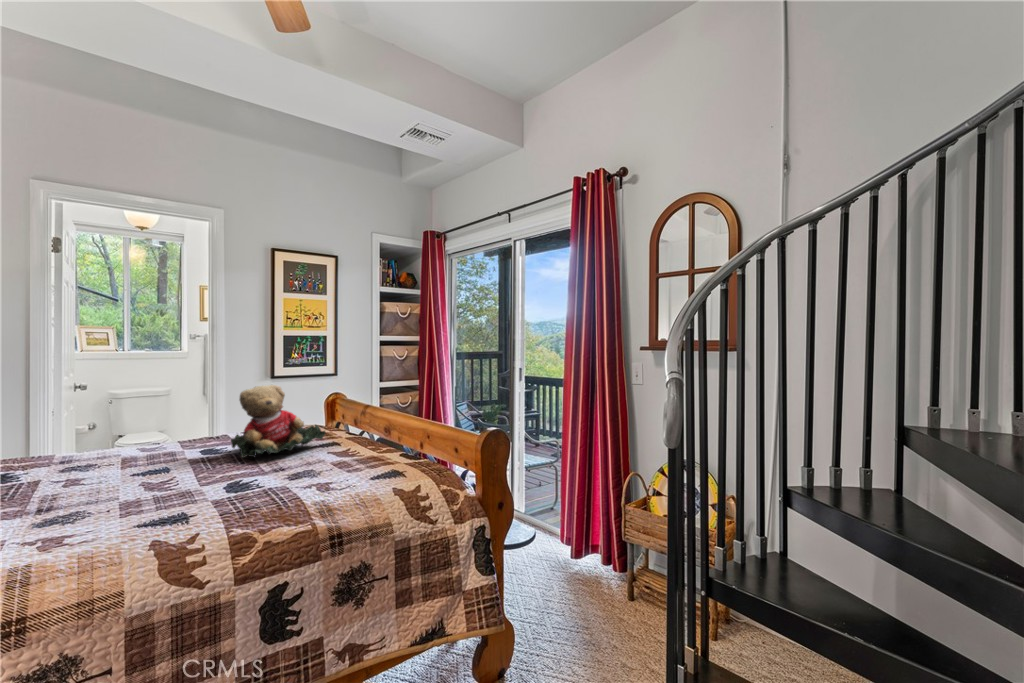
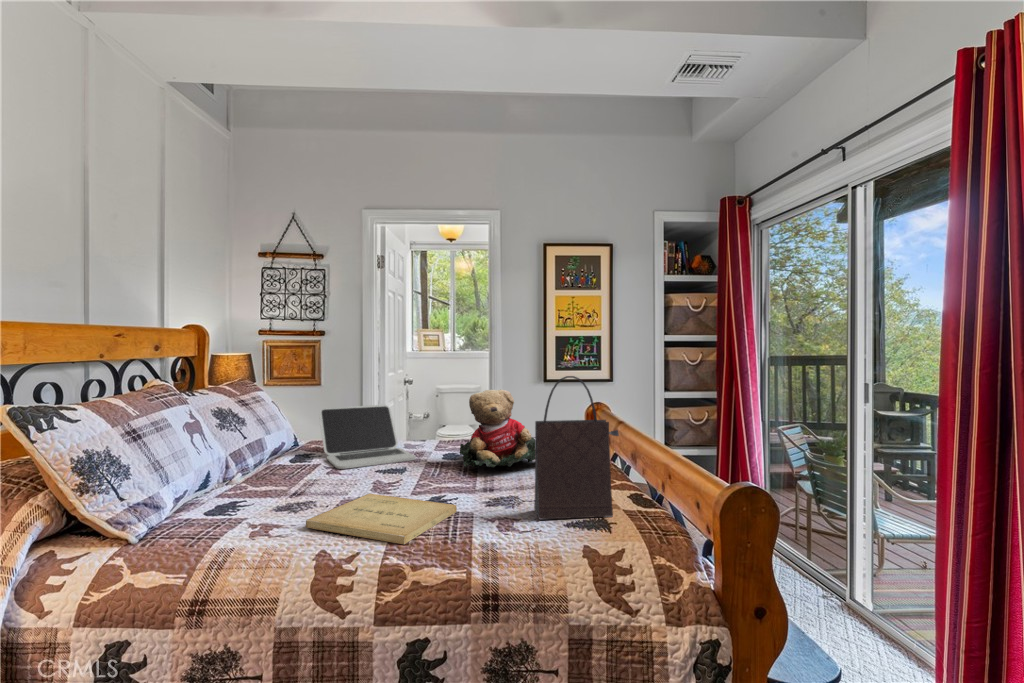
handbag: none [338,366,402,479] -> present [534,376,619,520]
laptop: none [27,412,174,483] -> present [319,405,416,469]
book: none [114,483,269,530] -> present [306,493,457,544]

